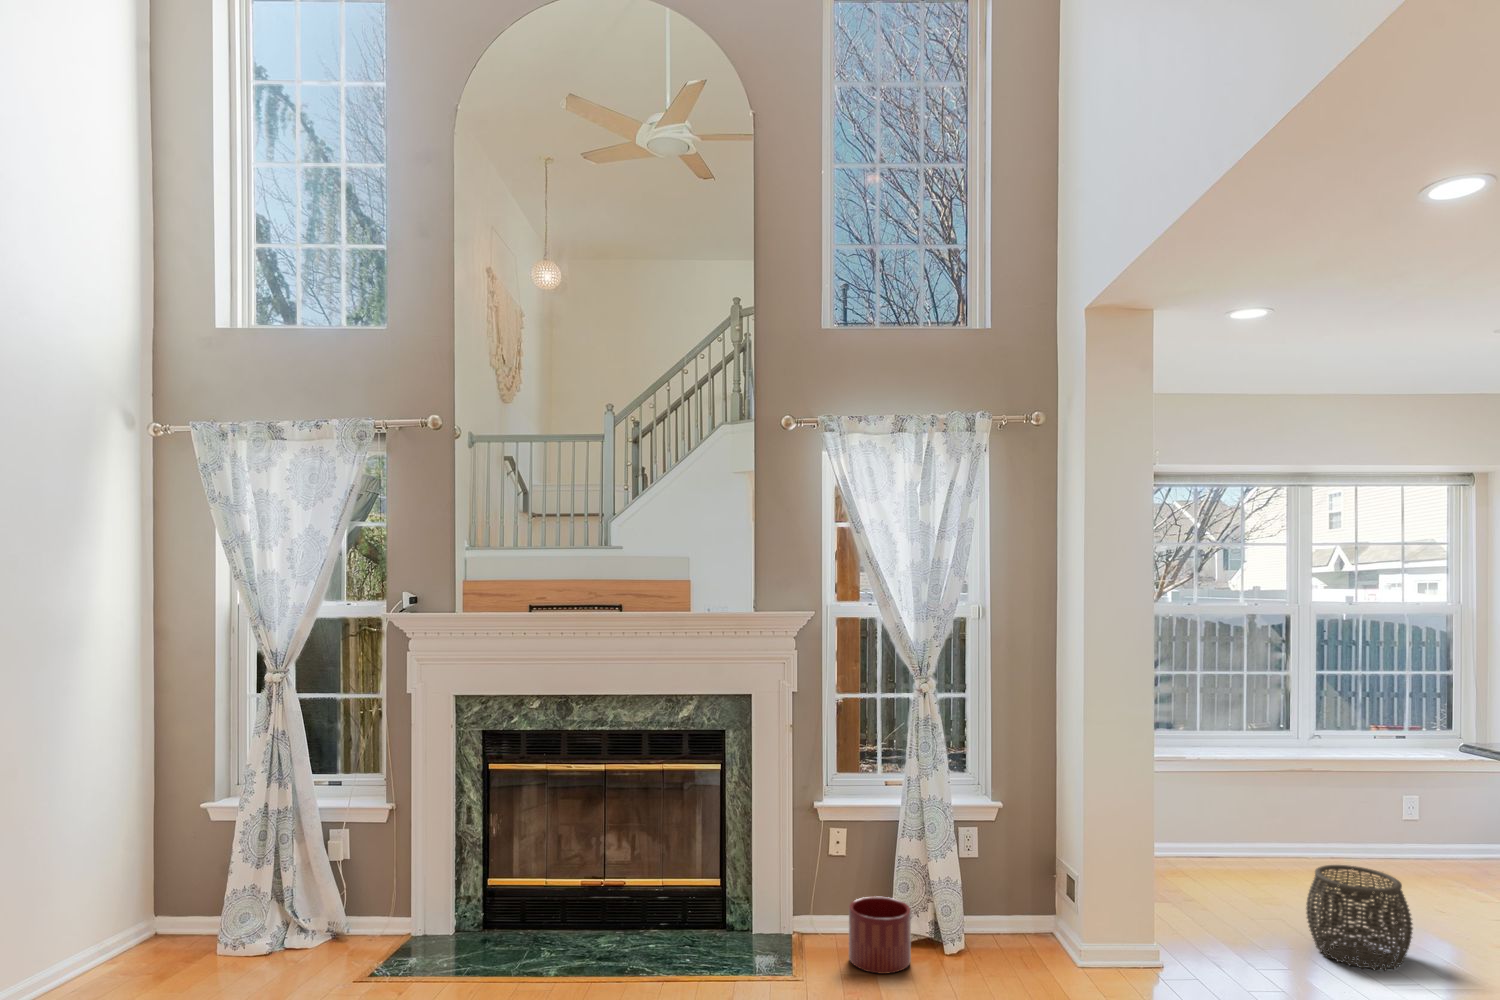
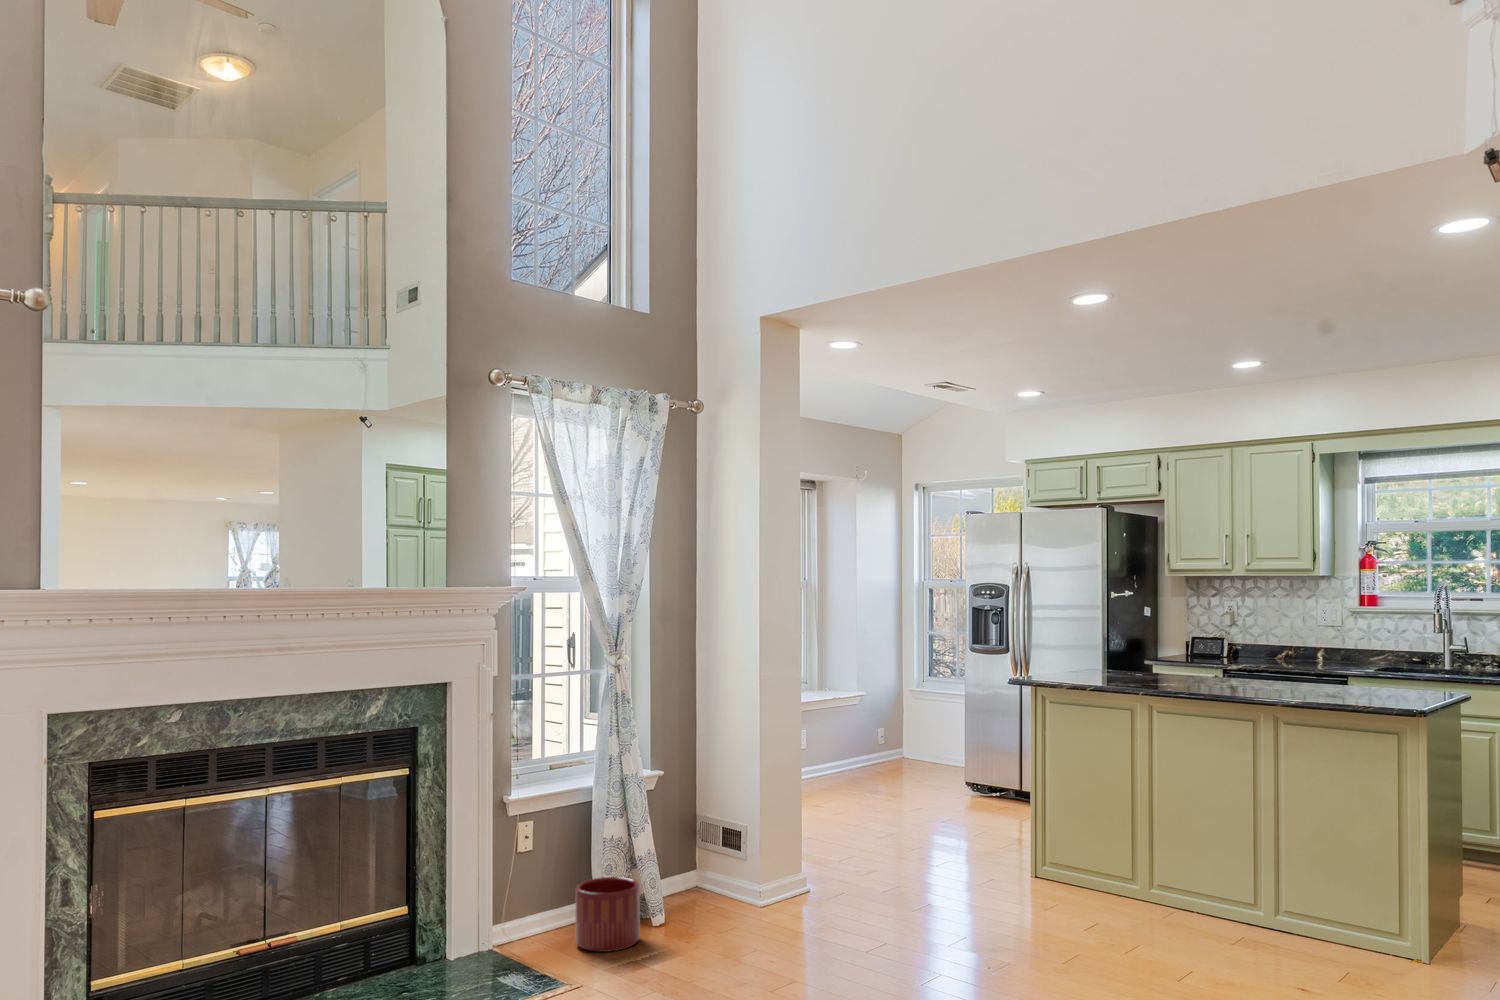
woven basket: present [1306,865,1413,970] -> none [867,781,939,855]

